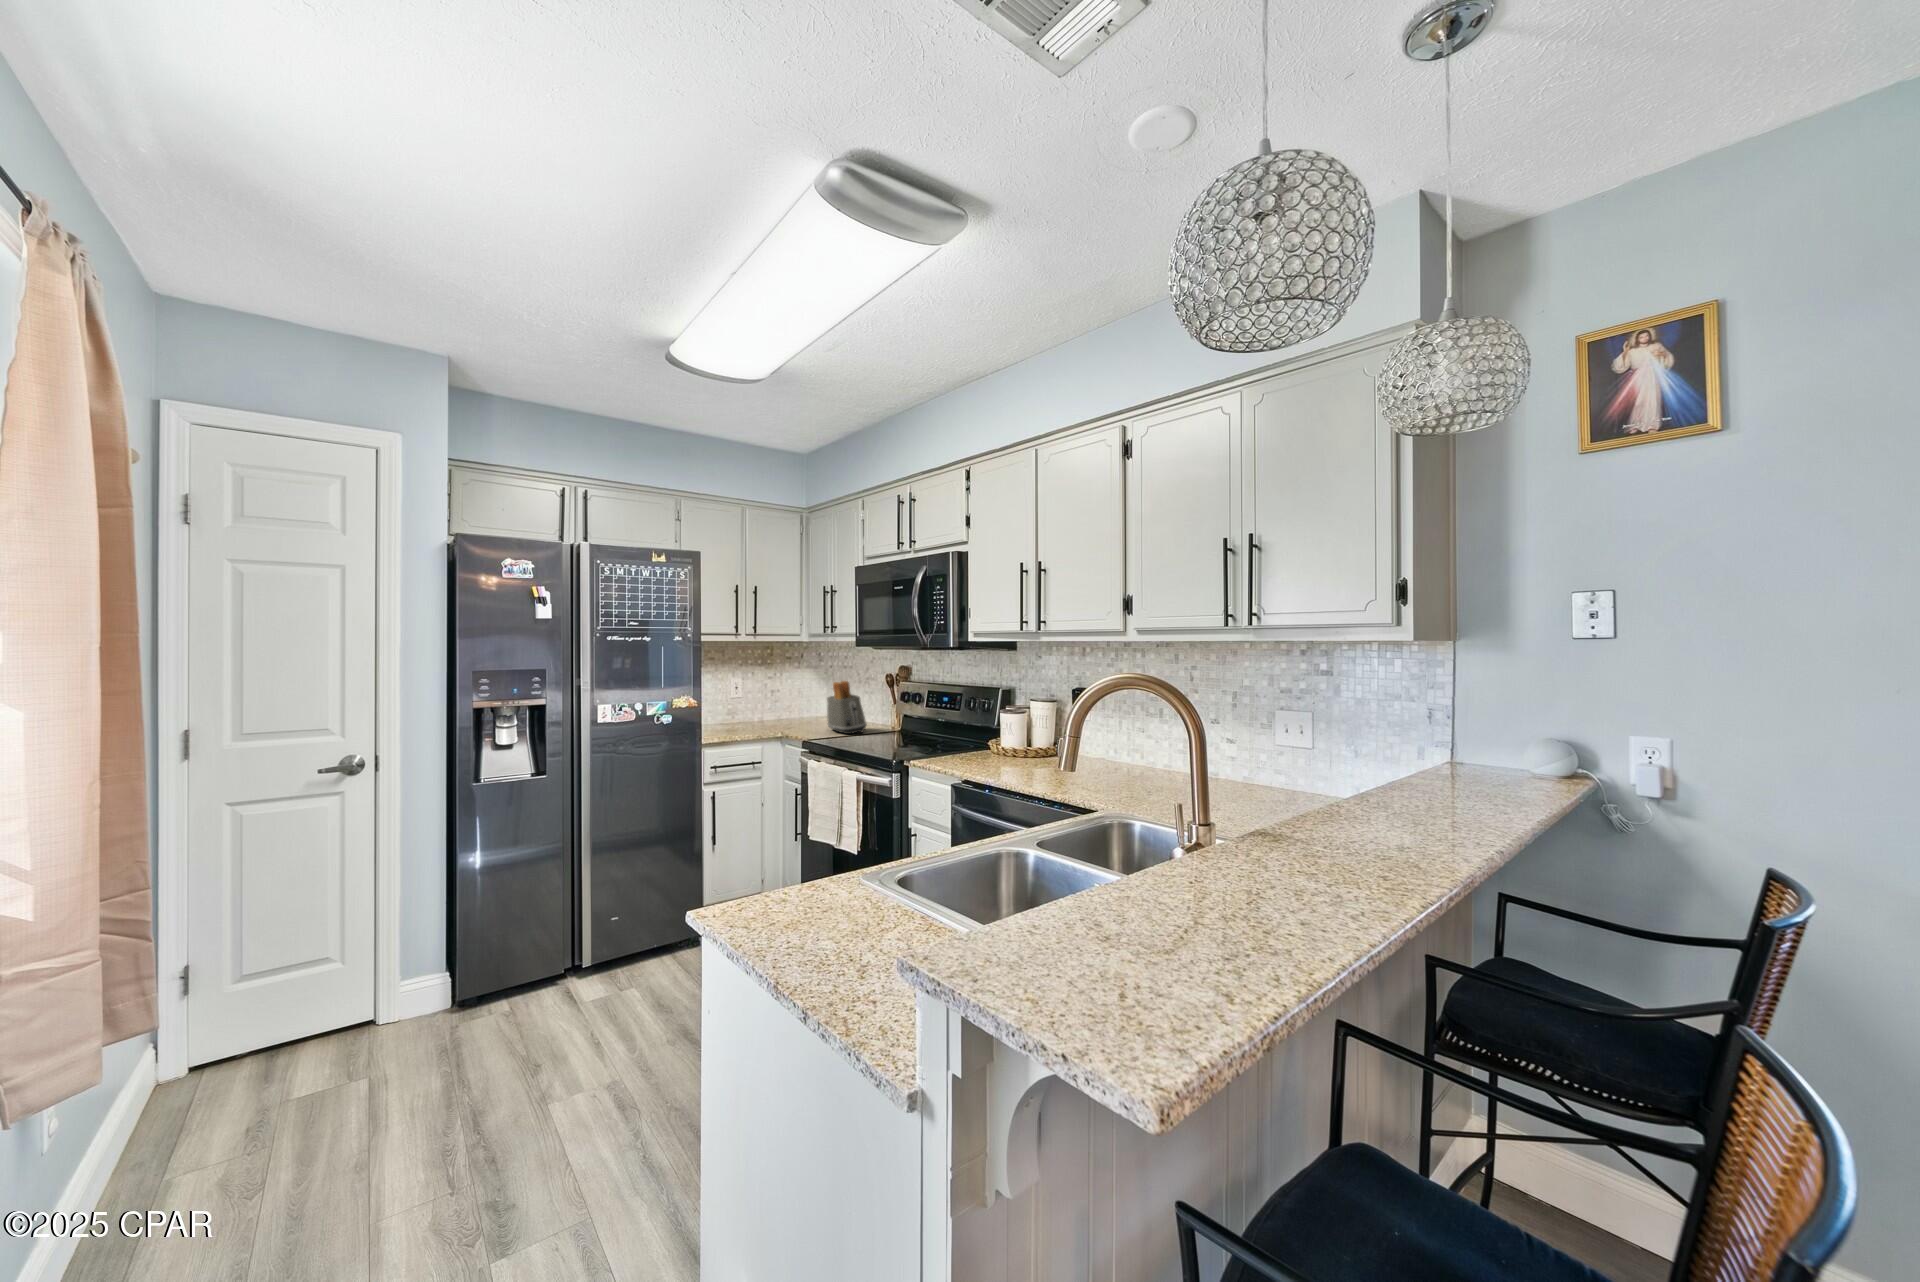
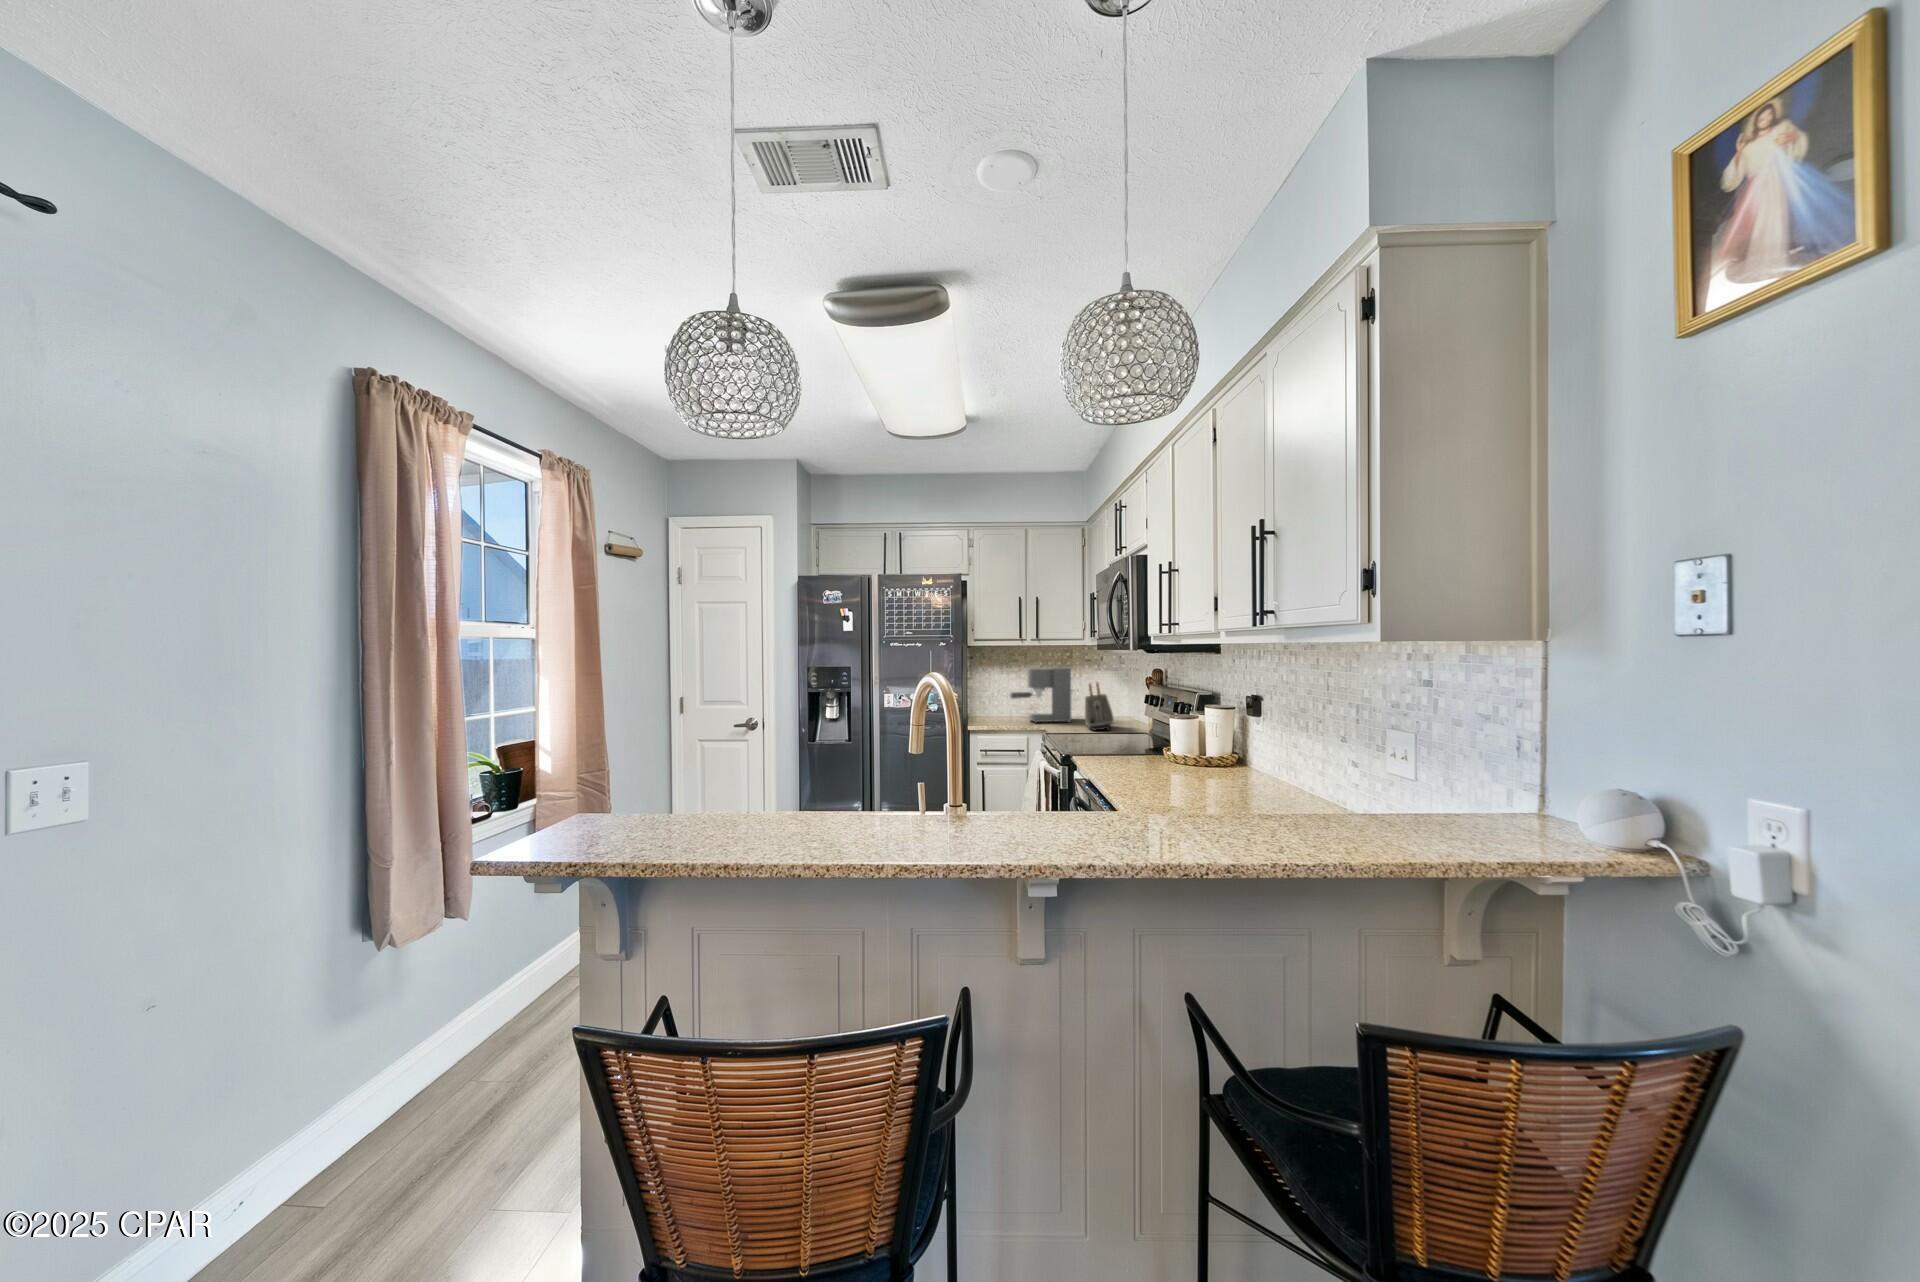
coffee maker: none [726,665,797,731] -> present [1010,668,1072,722]

